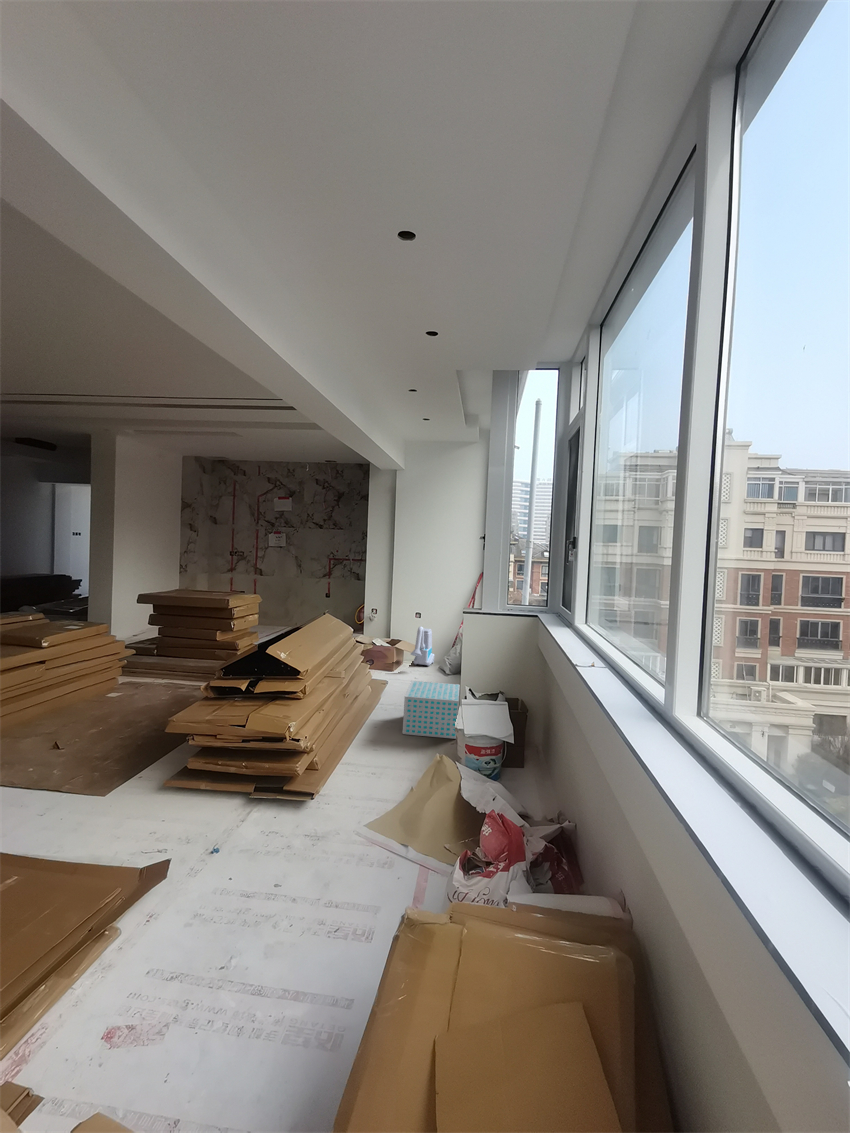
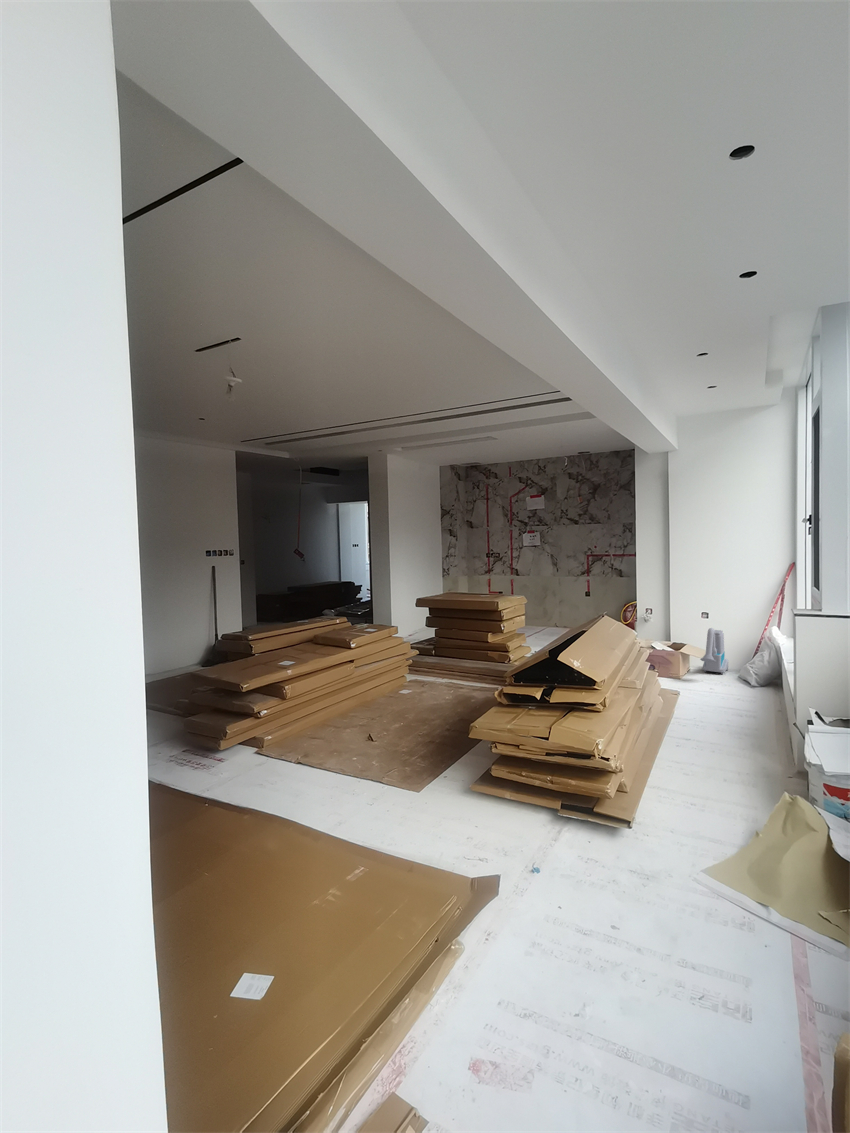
storage box: present [403,681,460,739] -> none [714,693,791,769]

